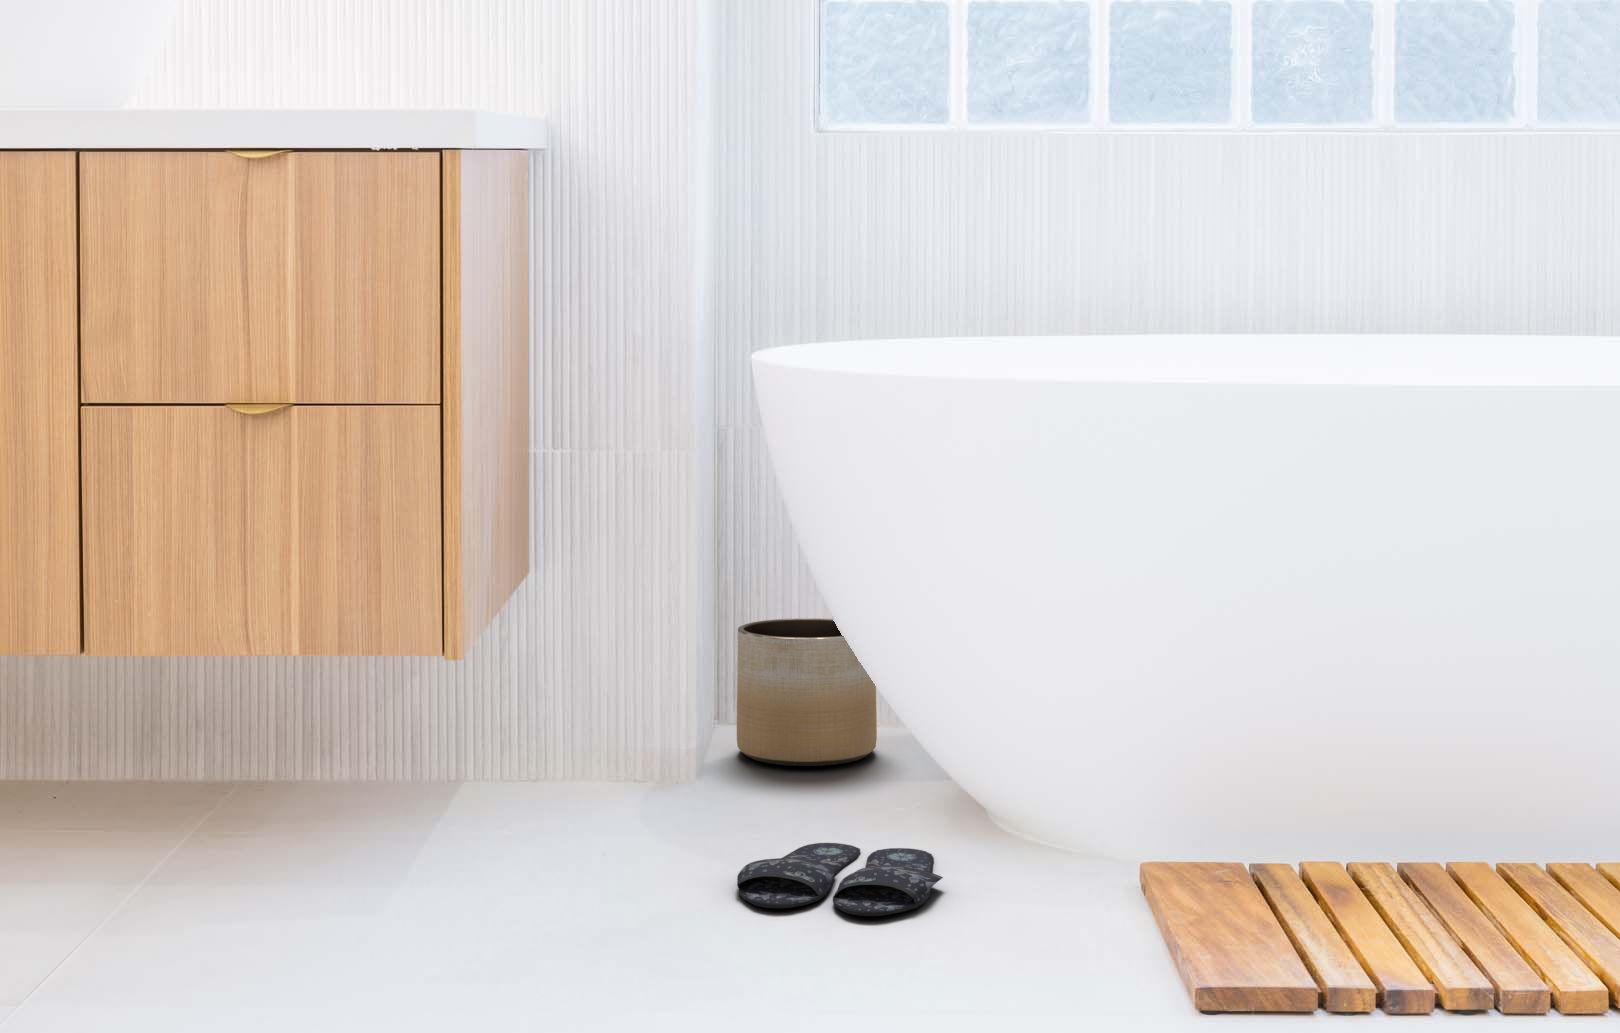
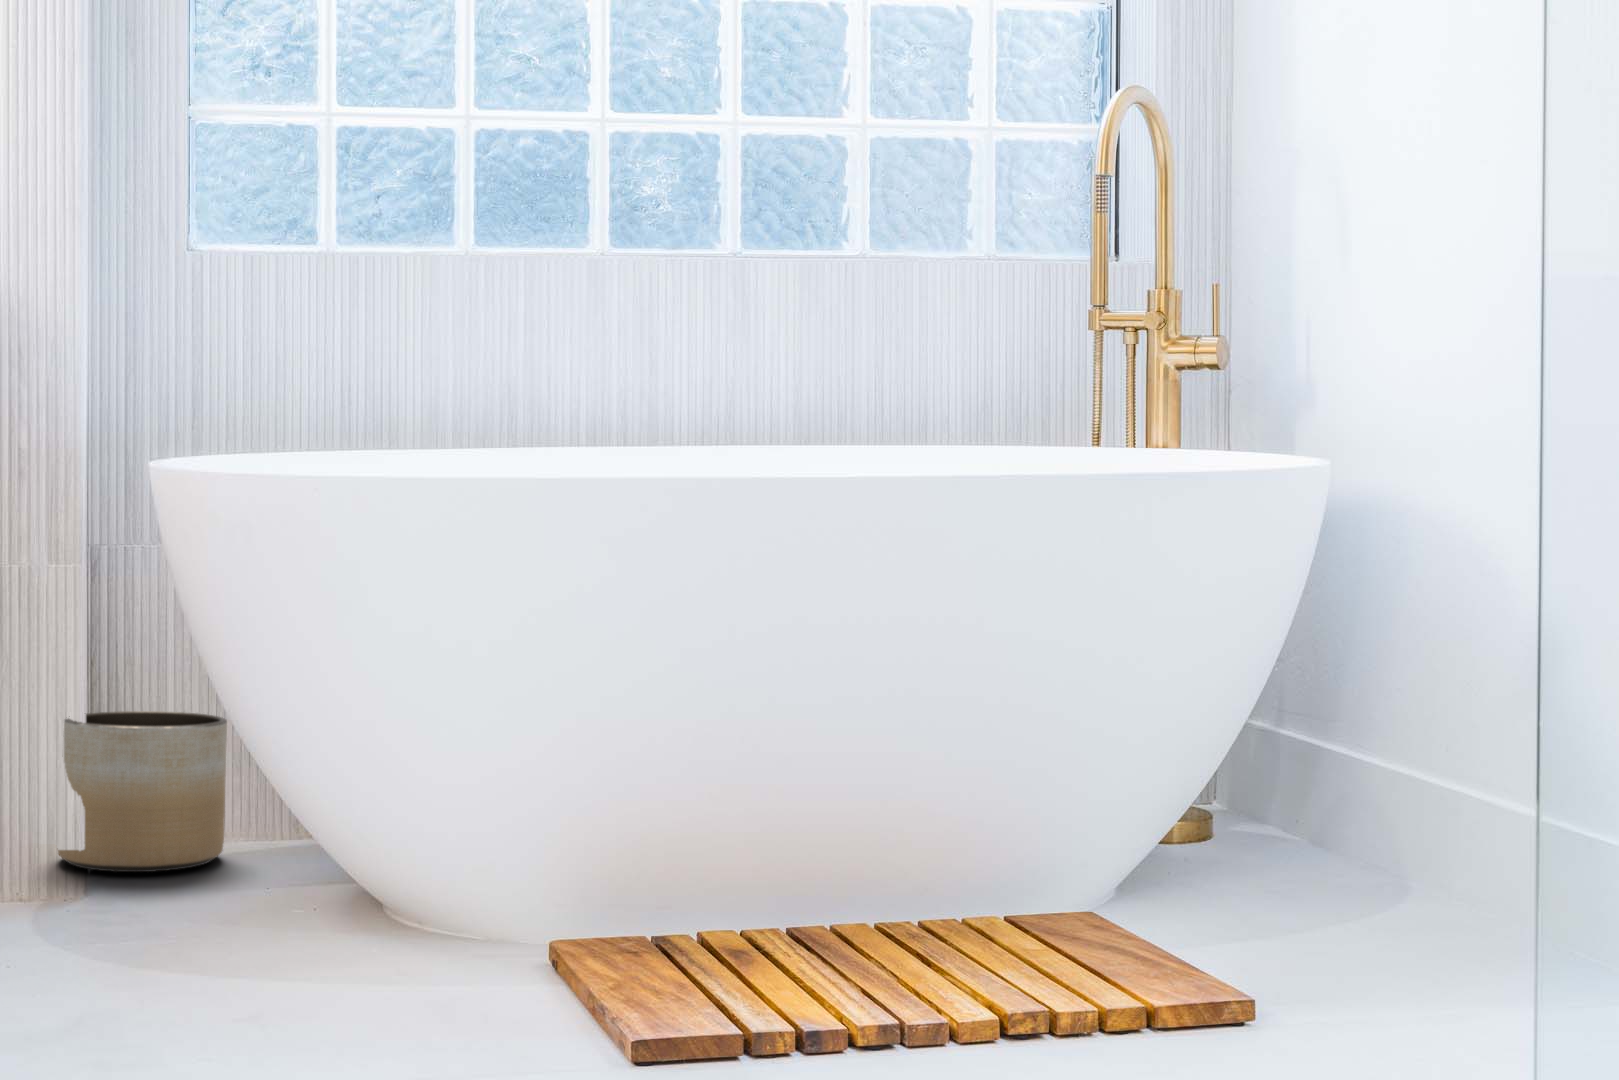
slippers: present [737,843,943,916] -> none [101,942,337,1006]

